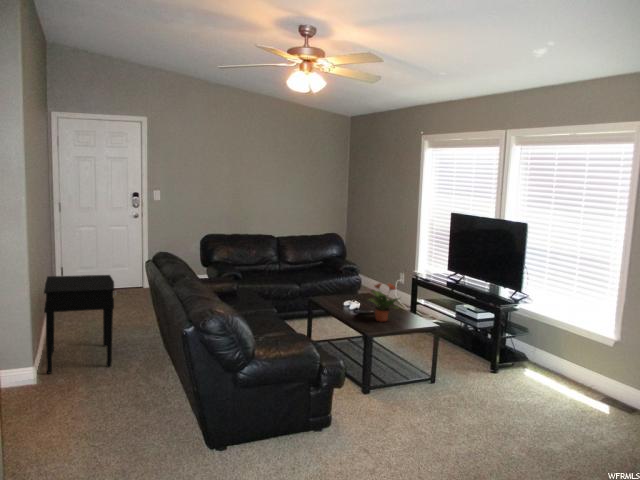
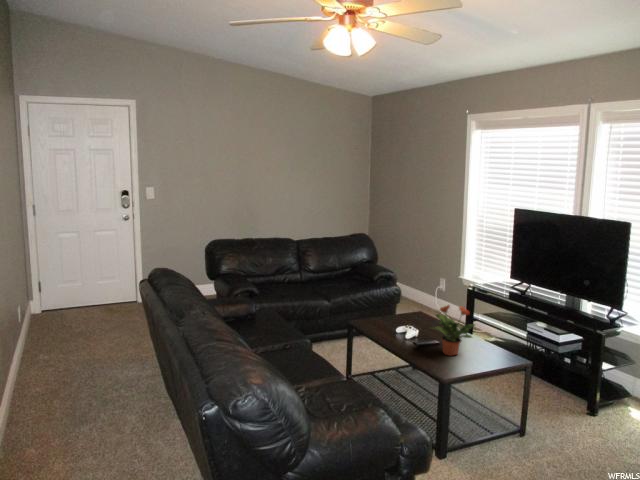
side table: present [44,275,116,374] -> none [7,300,105,439]

